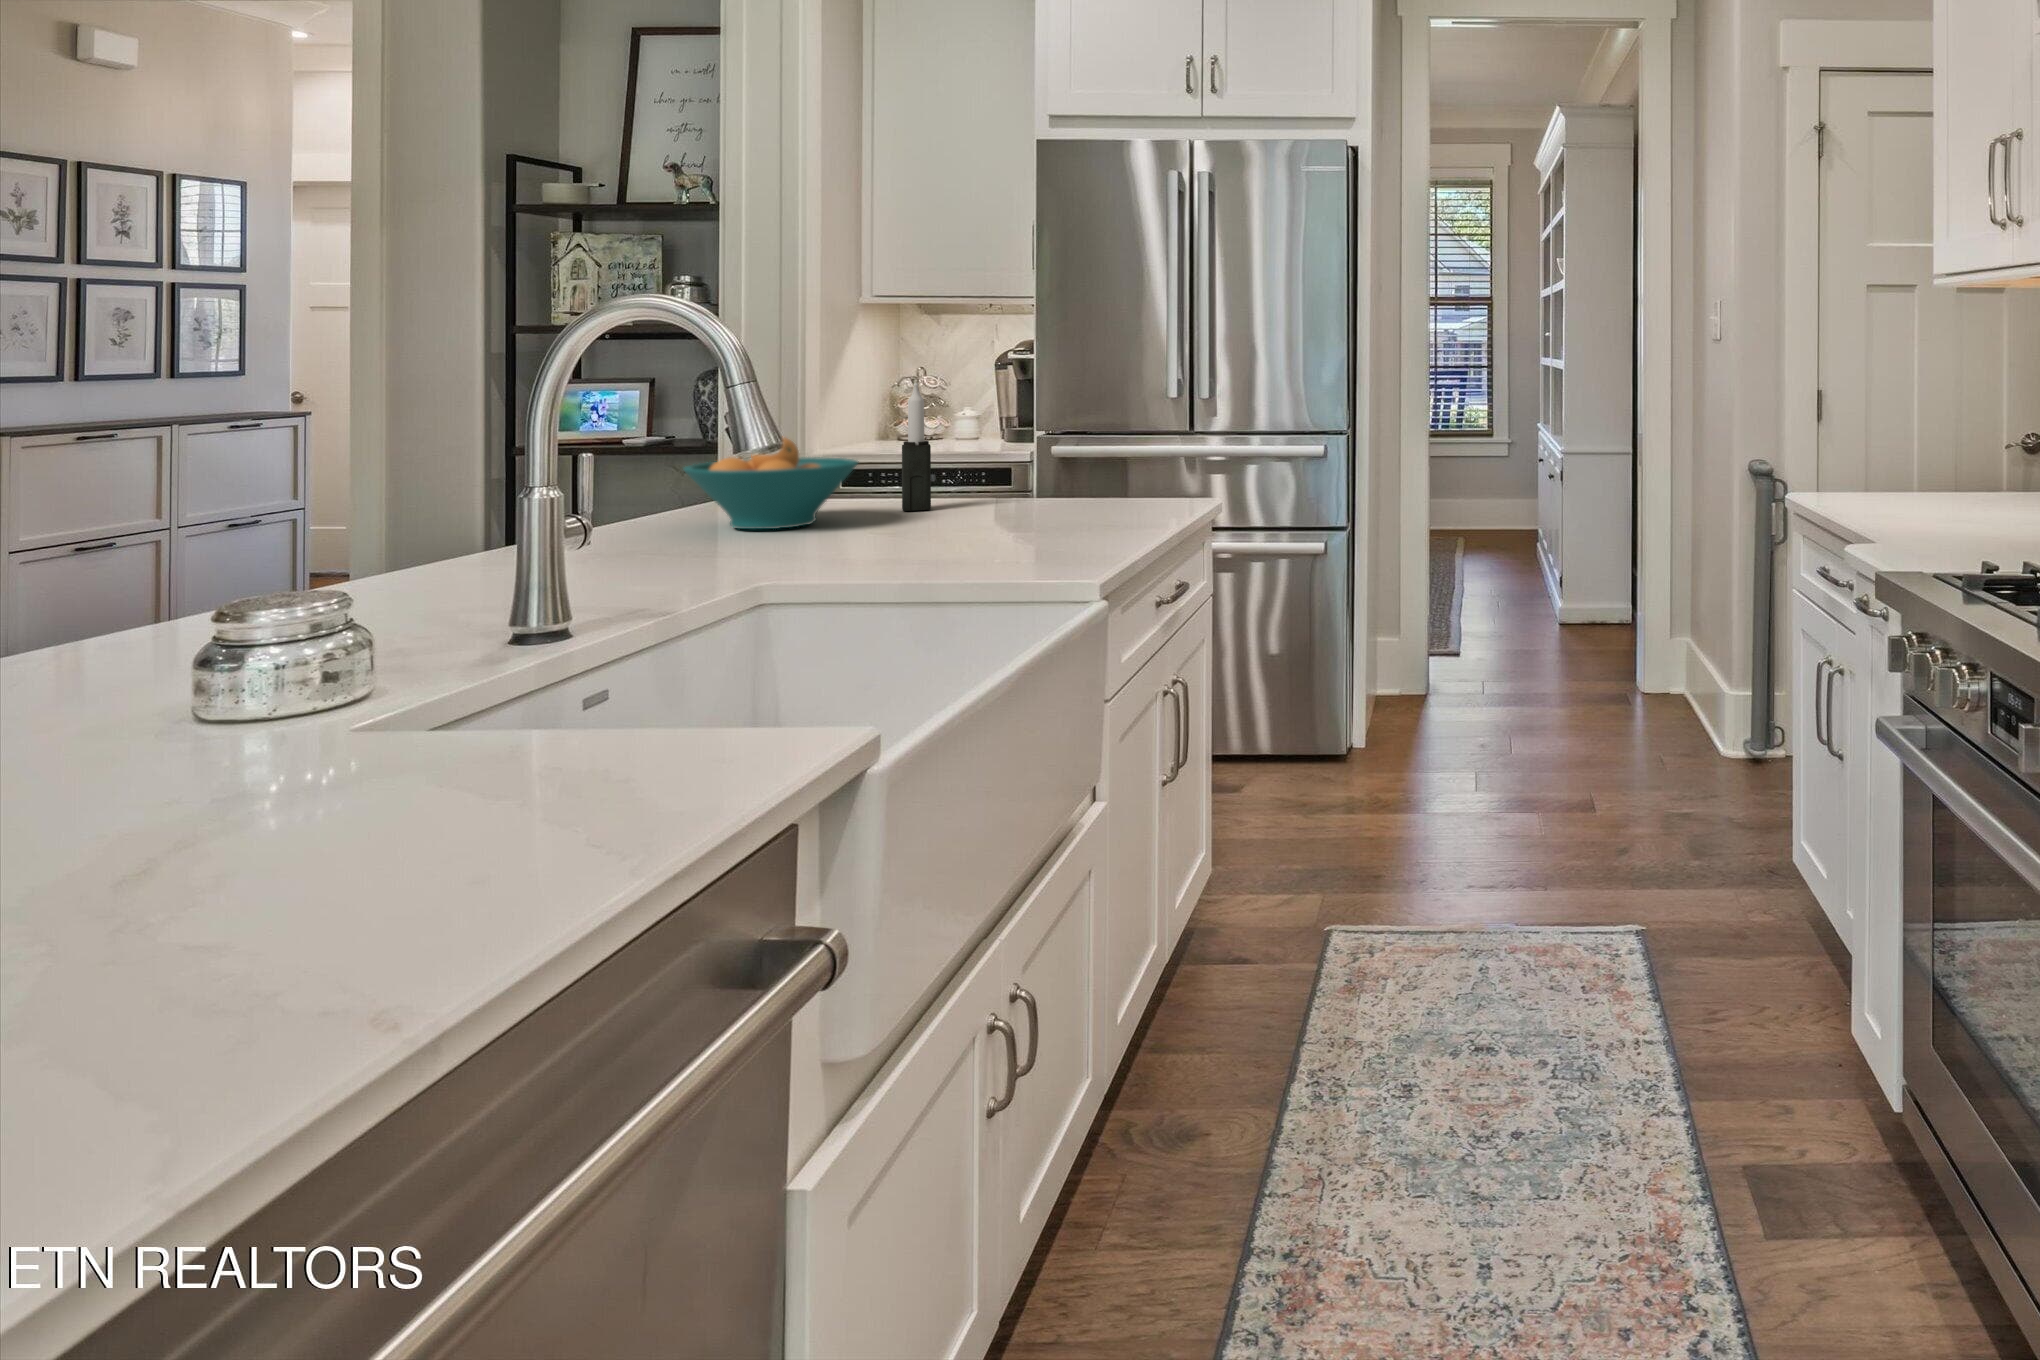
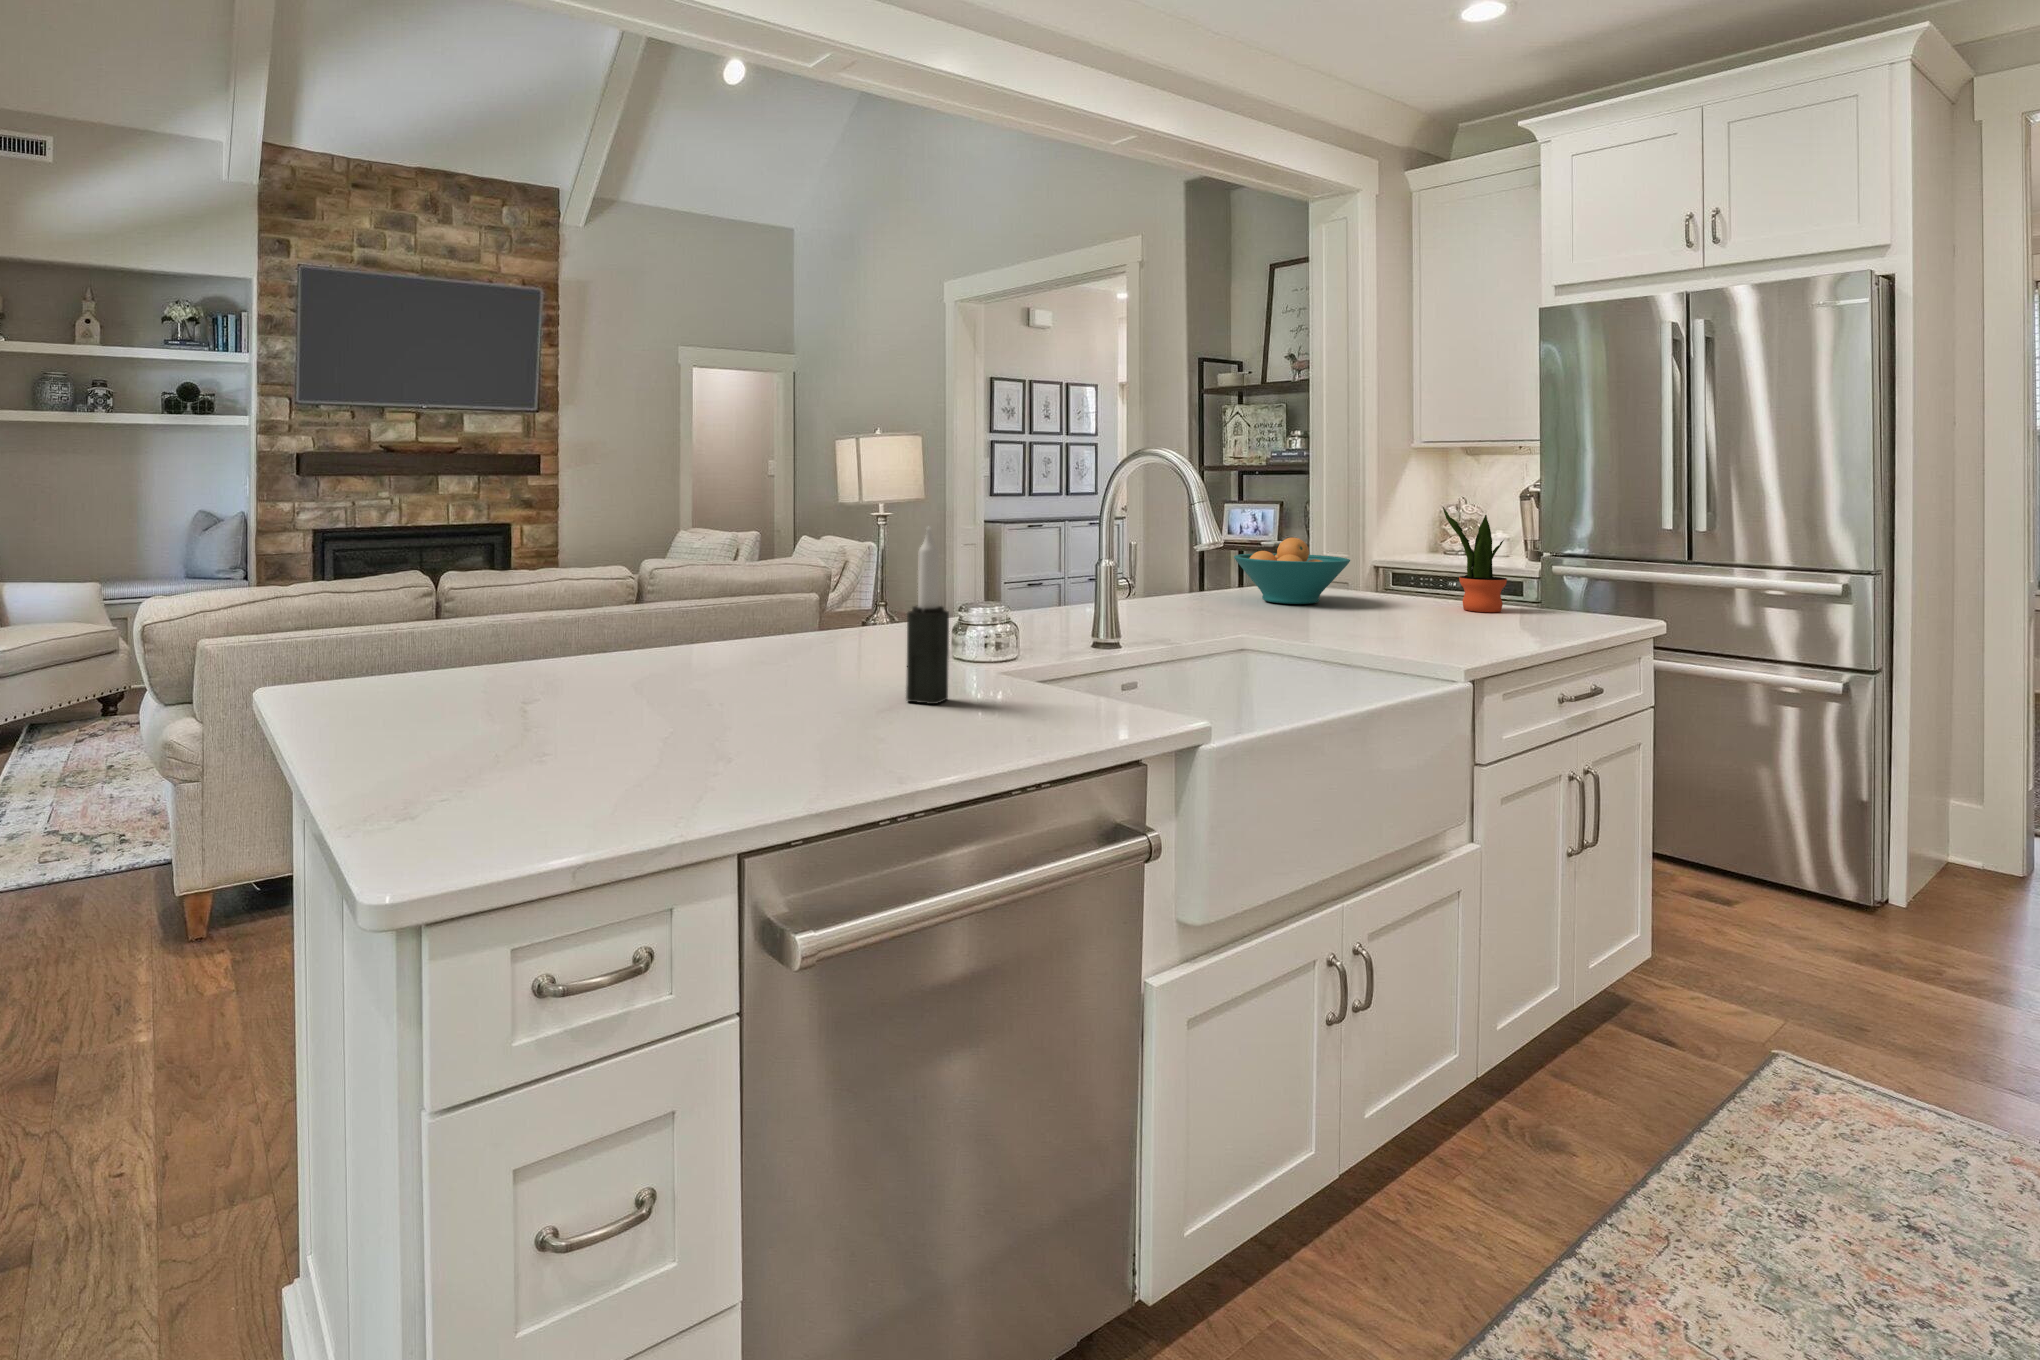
candle: present [902,383,931,511] -> present [906,526,949,704]
potted plant: none [972,384,1050,512] -> present [1443,507,1507,612]

